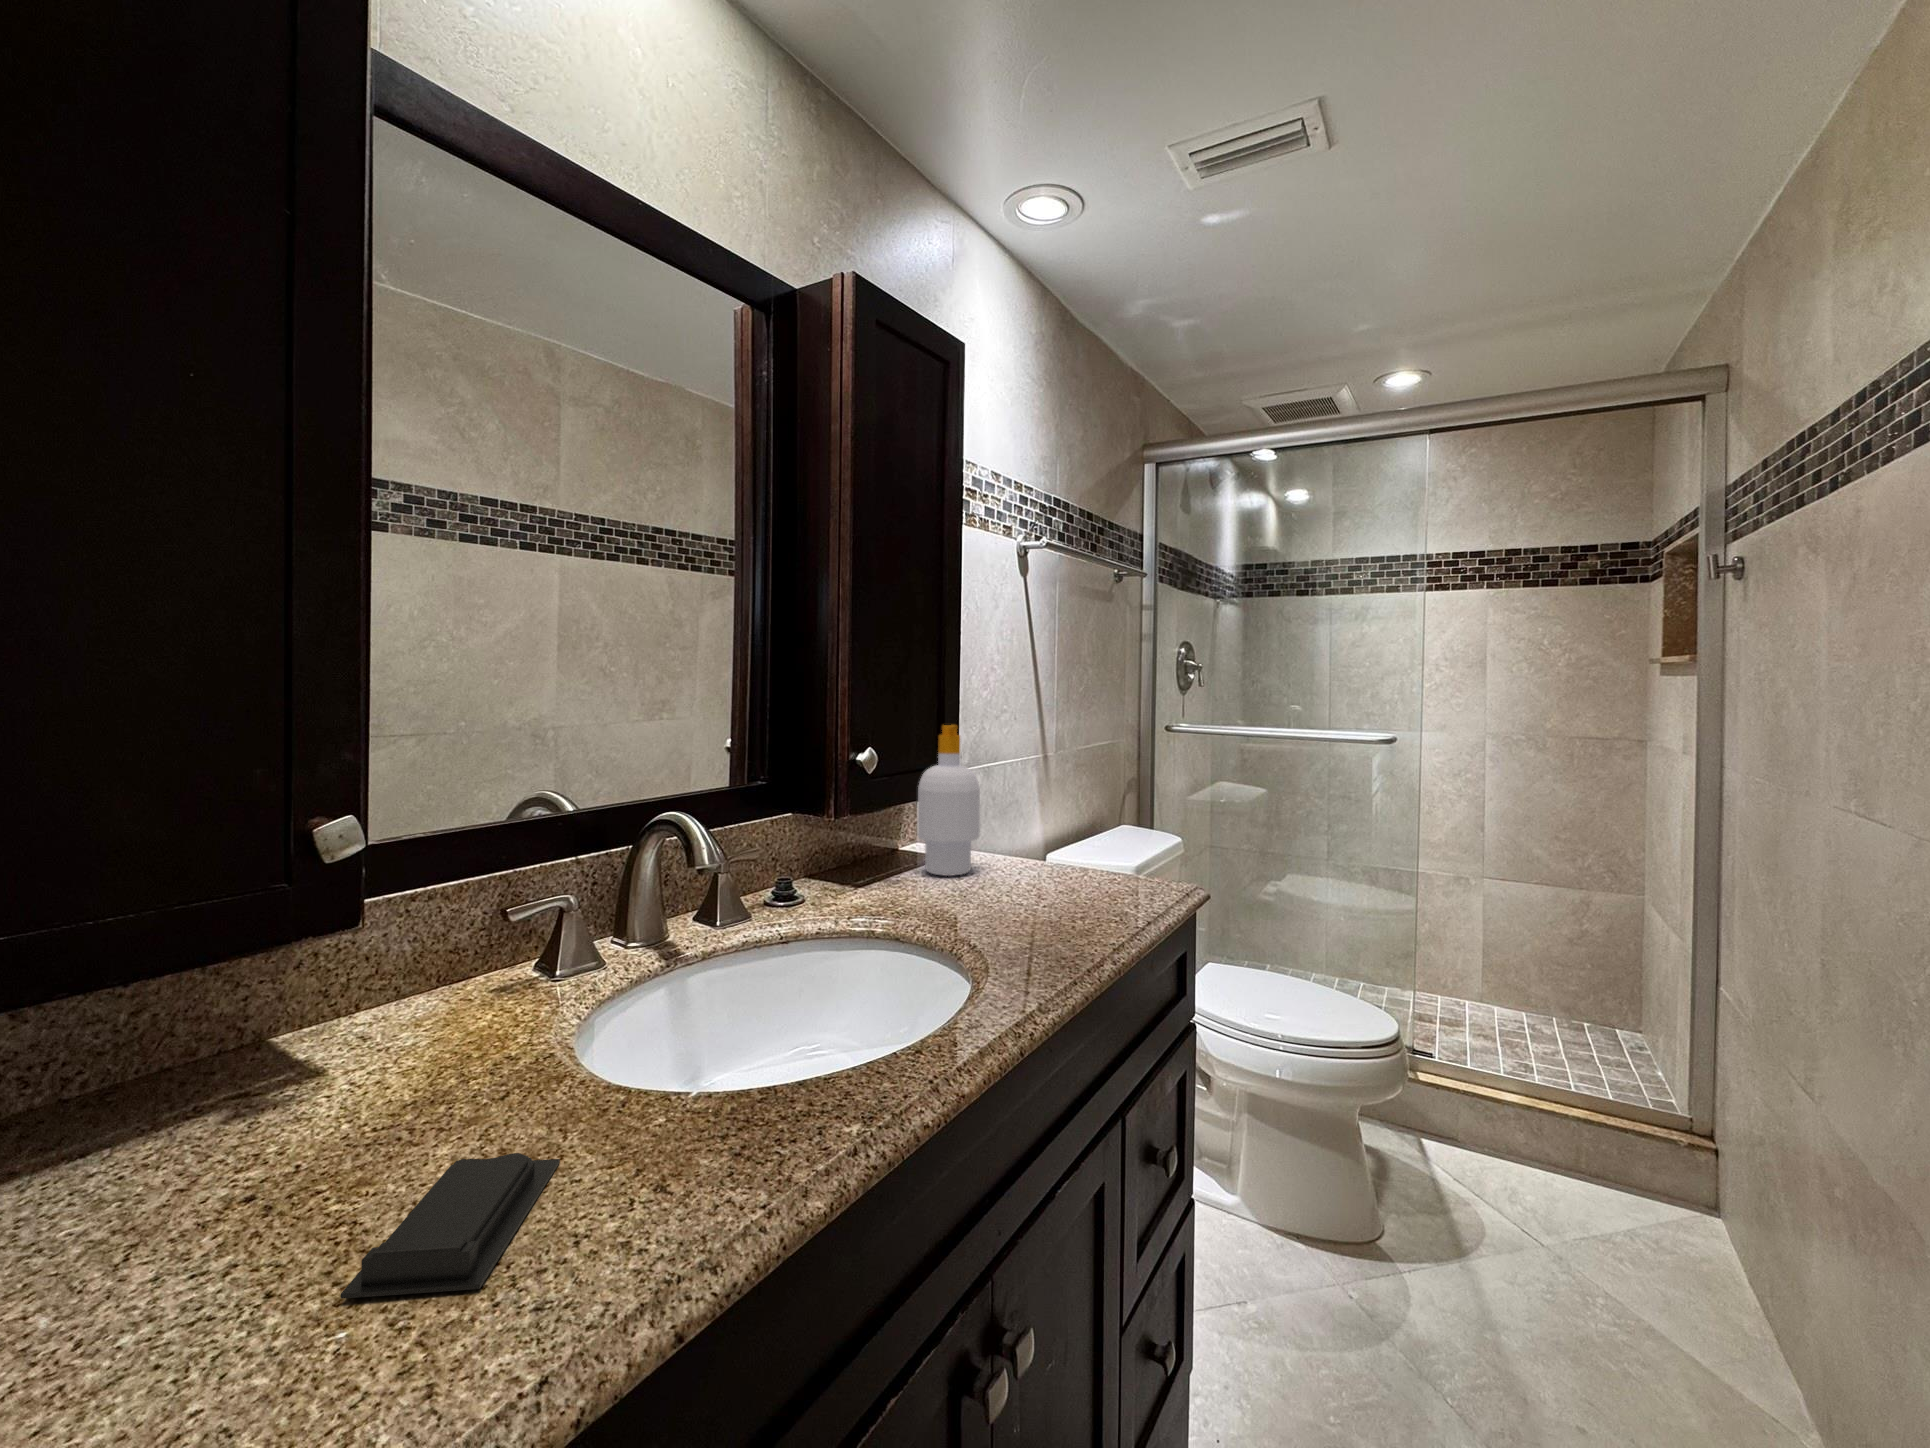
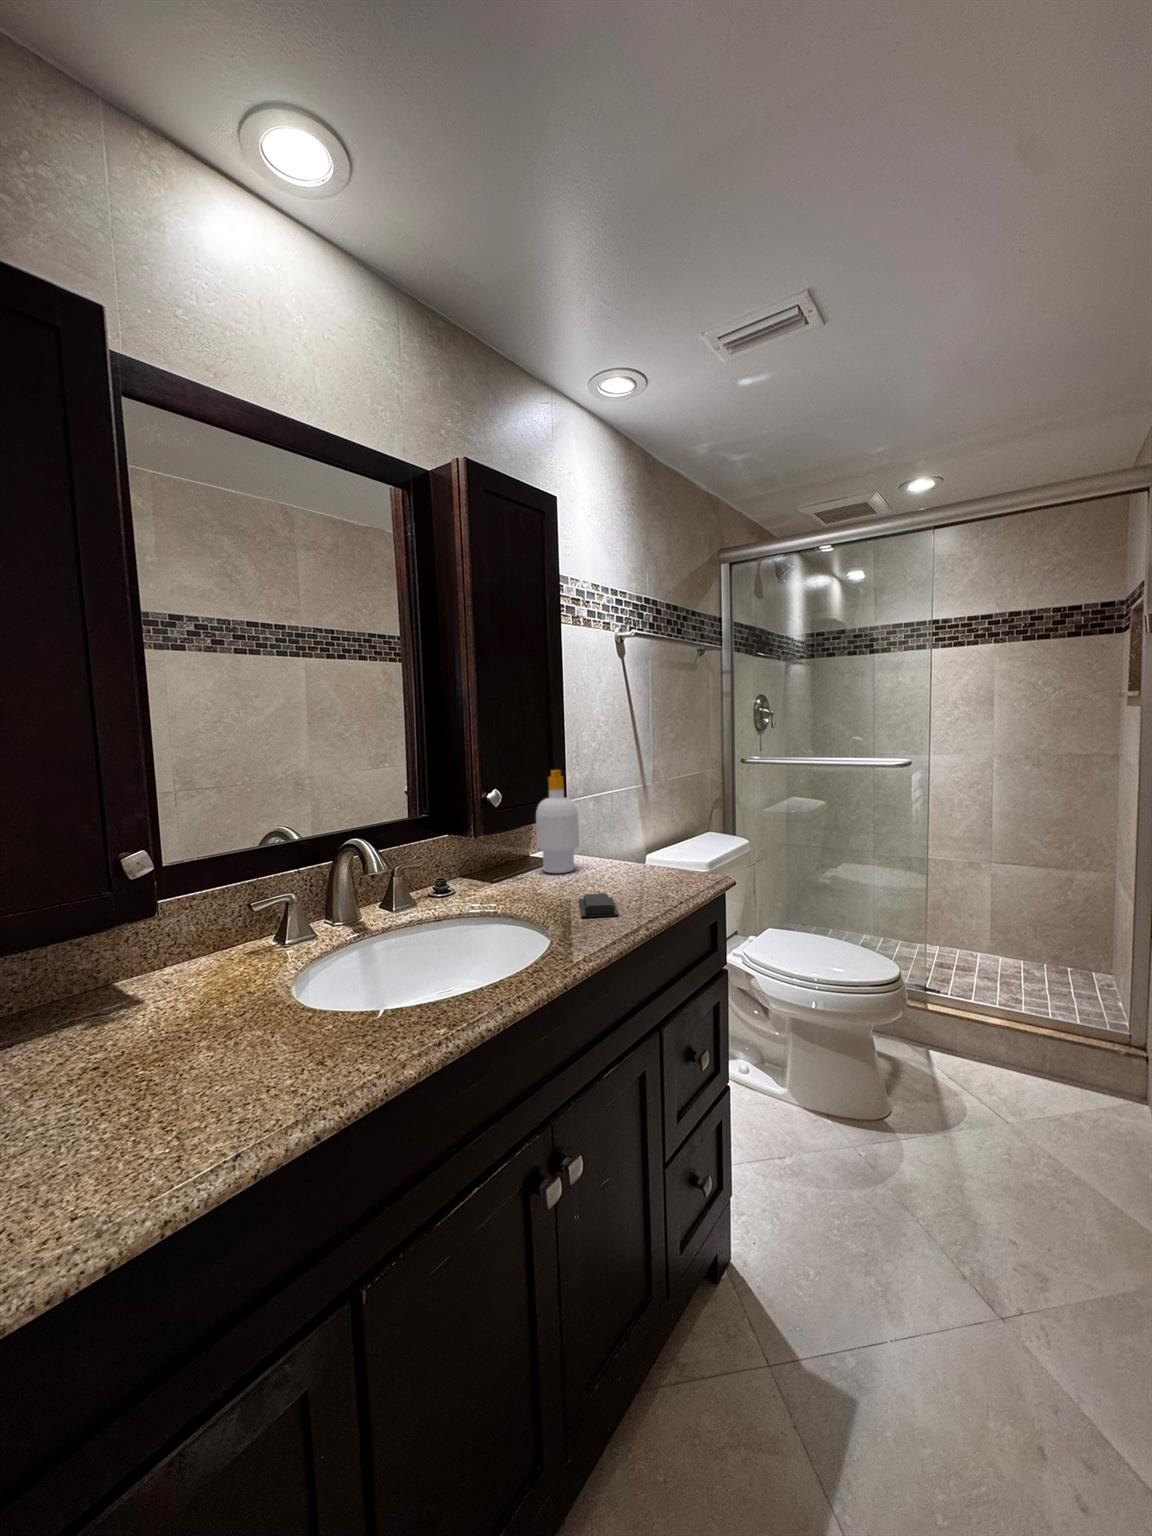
soap bar: present [340,1153,560,1299] -> present [578,893,619,917]

